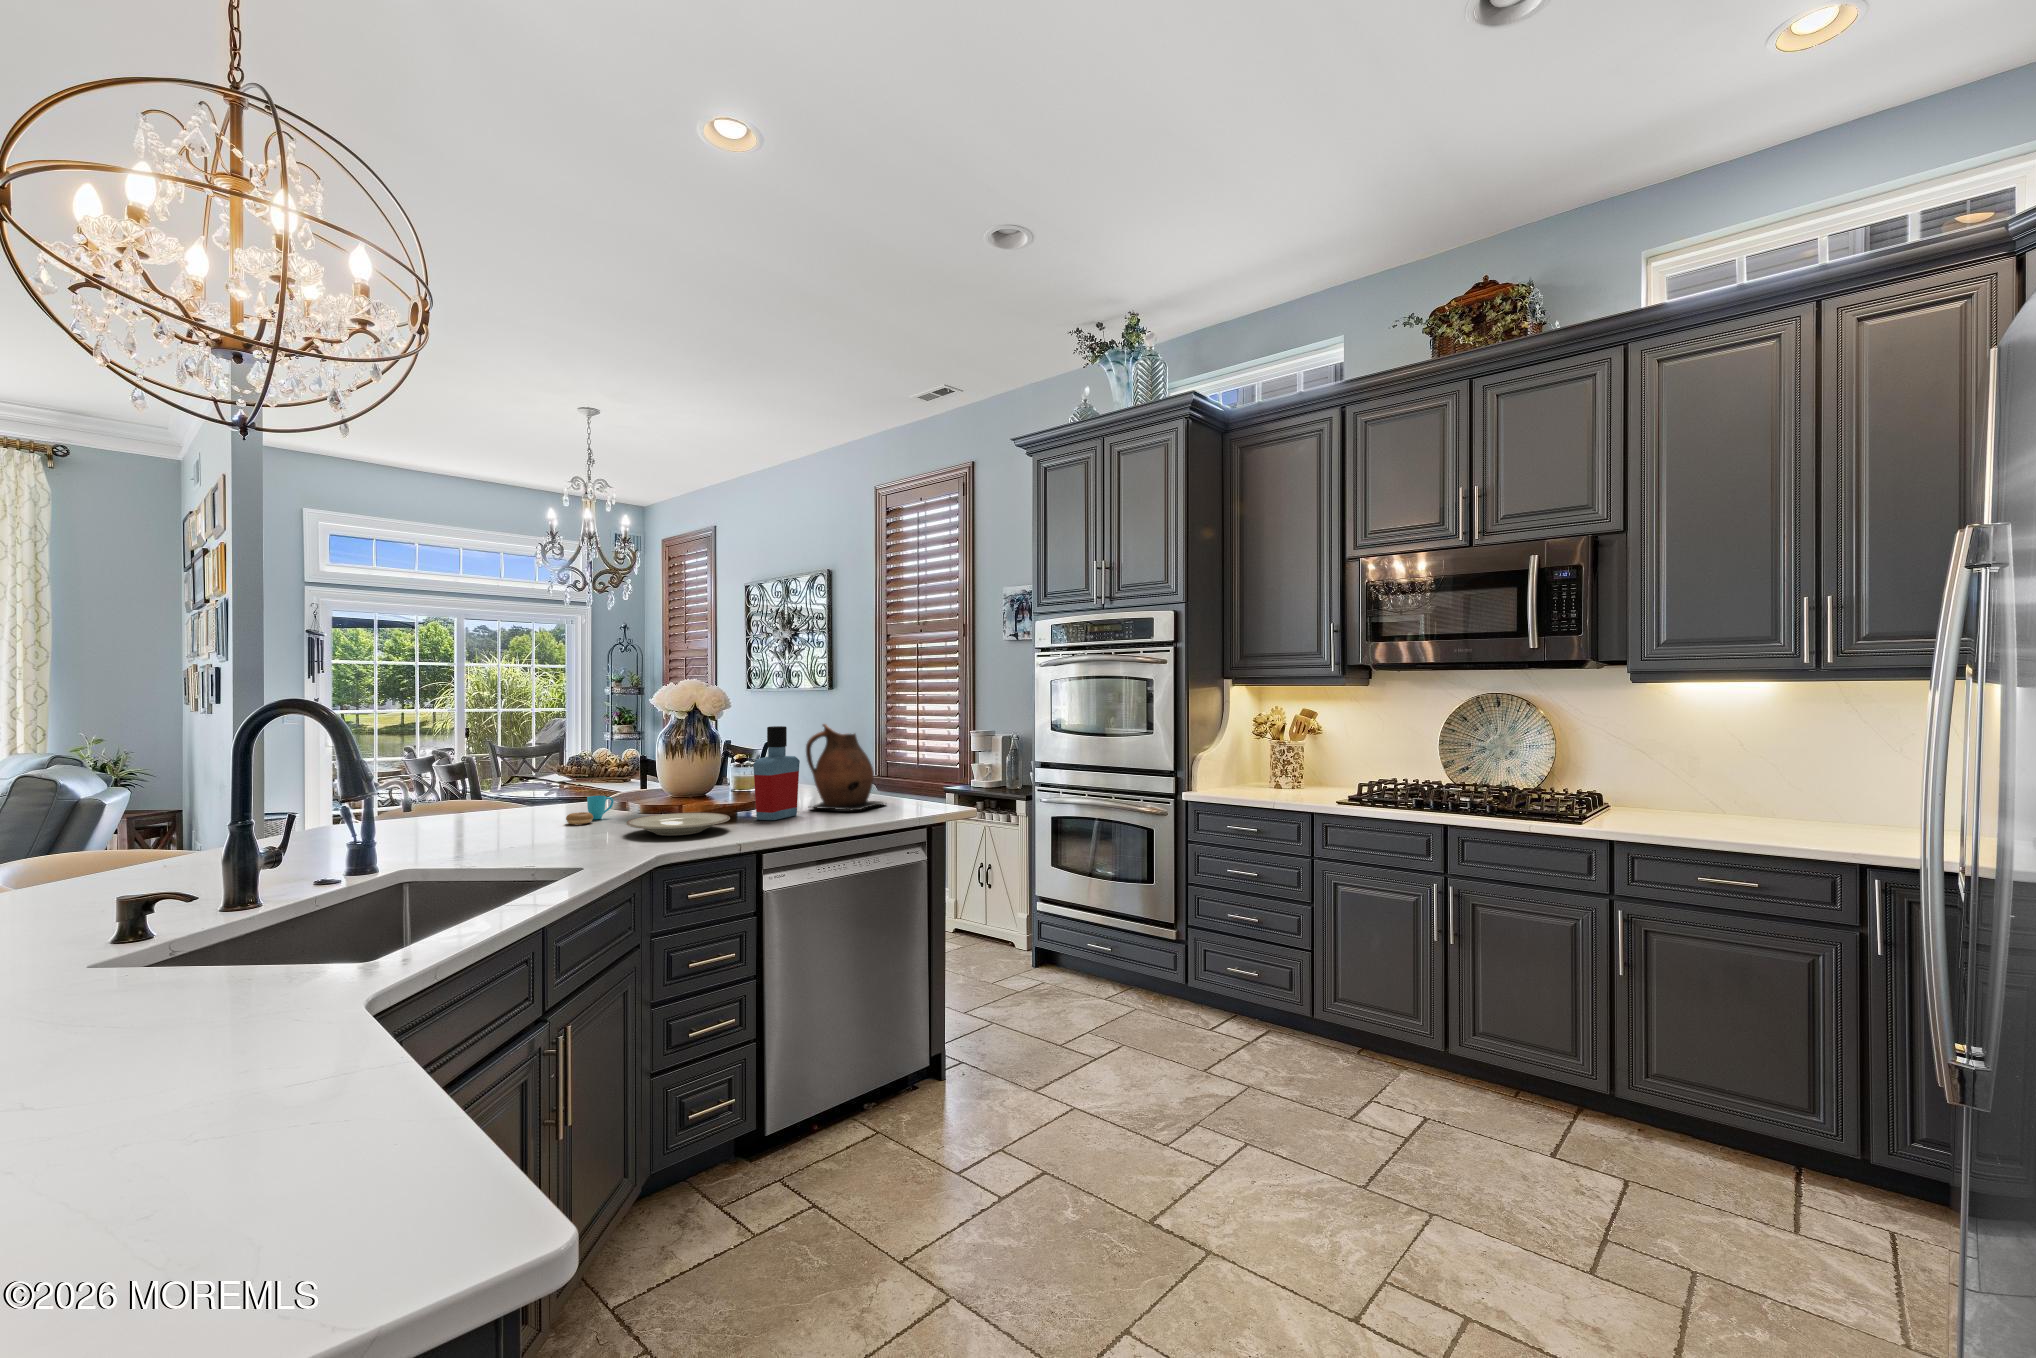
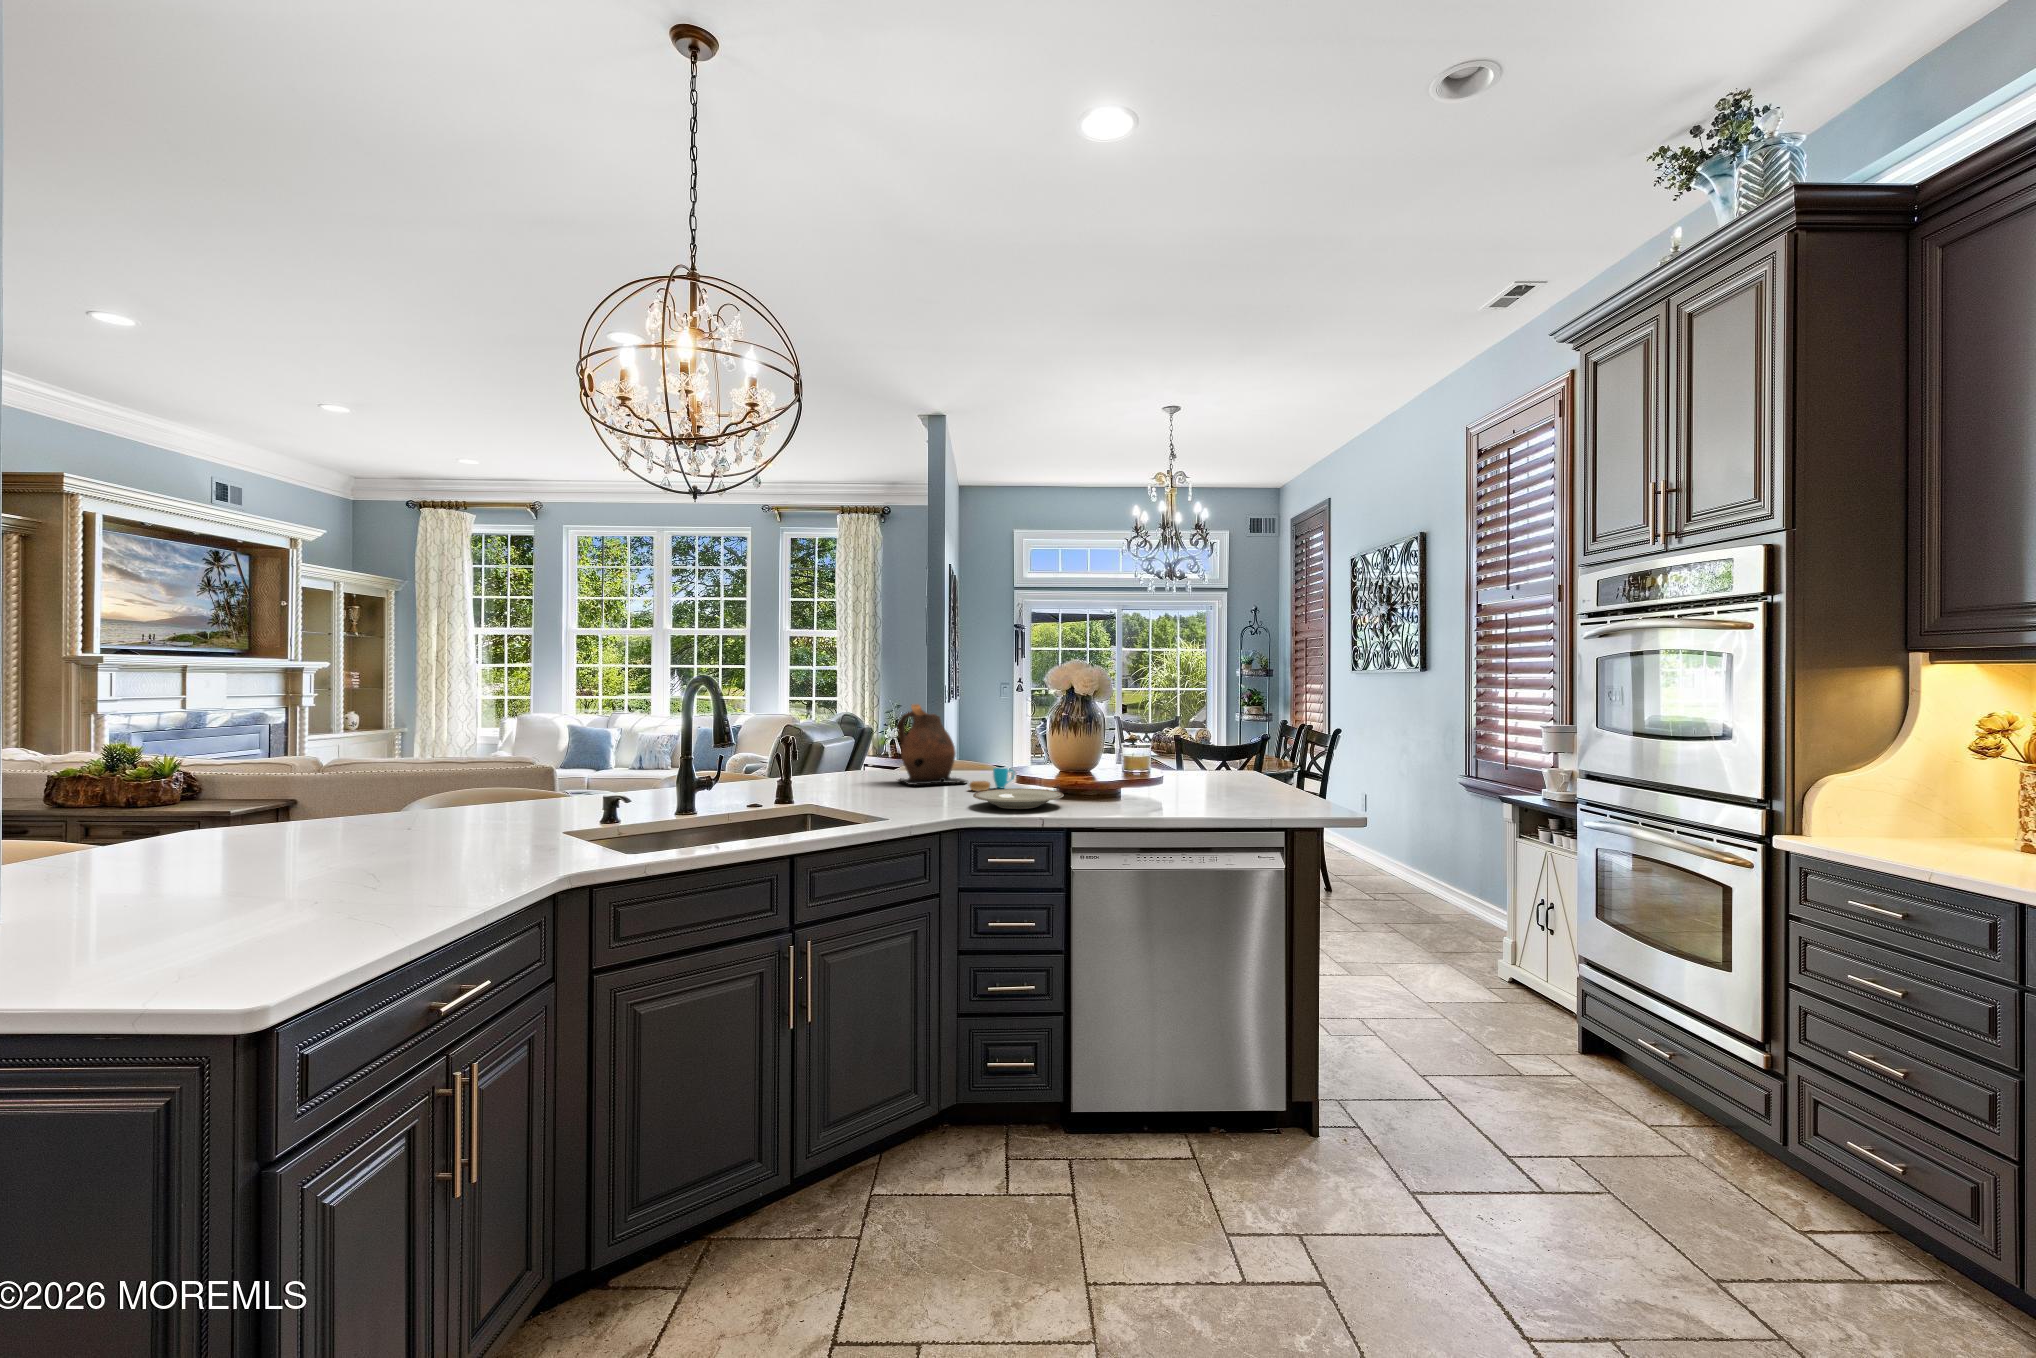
ceramic pitcher: present [806,724,884,811] -> present [898,704,967,785]
bottle: present [753,726,800,820] -> none [1103,710,1157,805]

